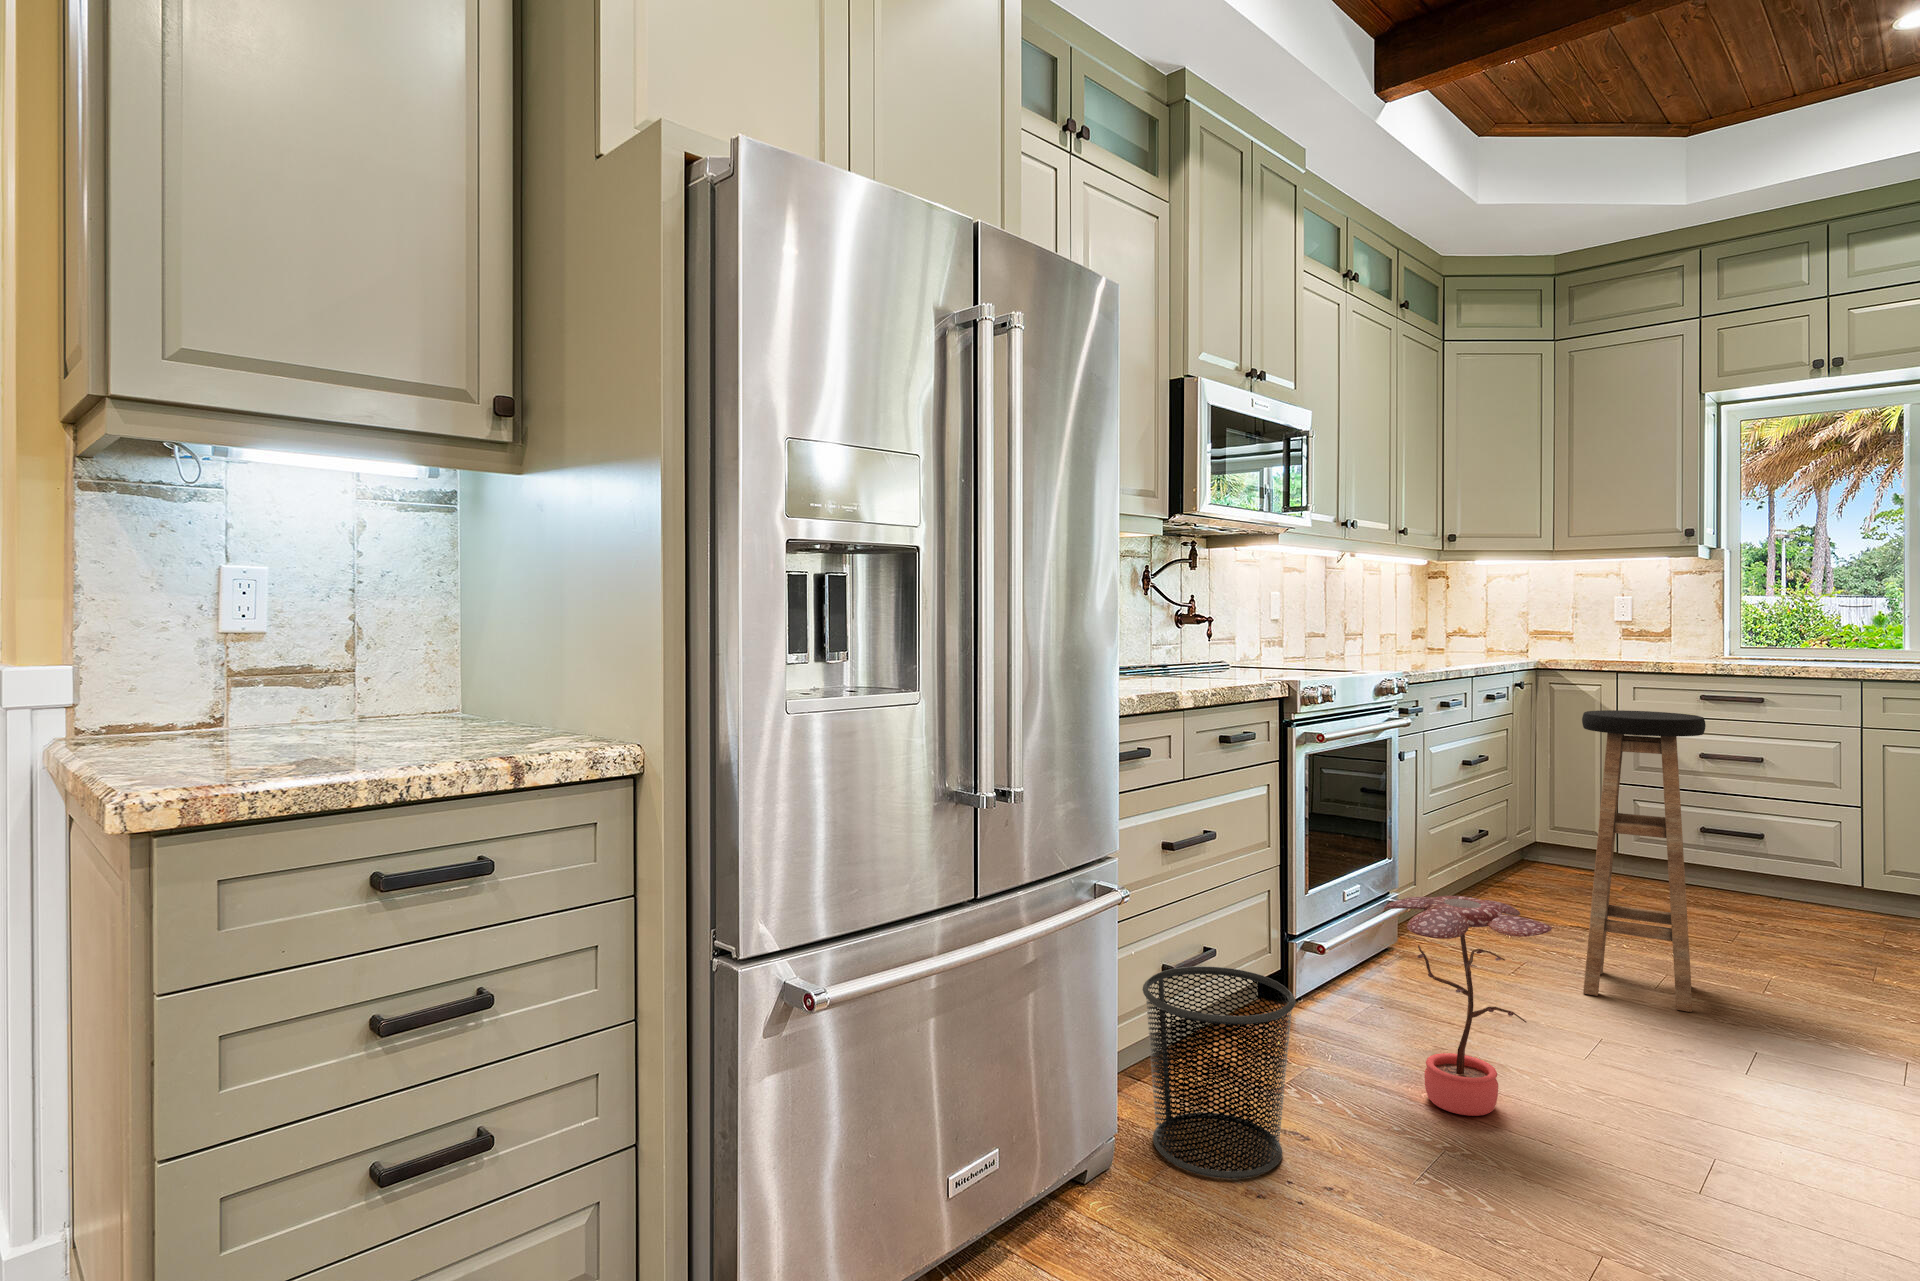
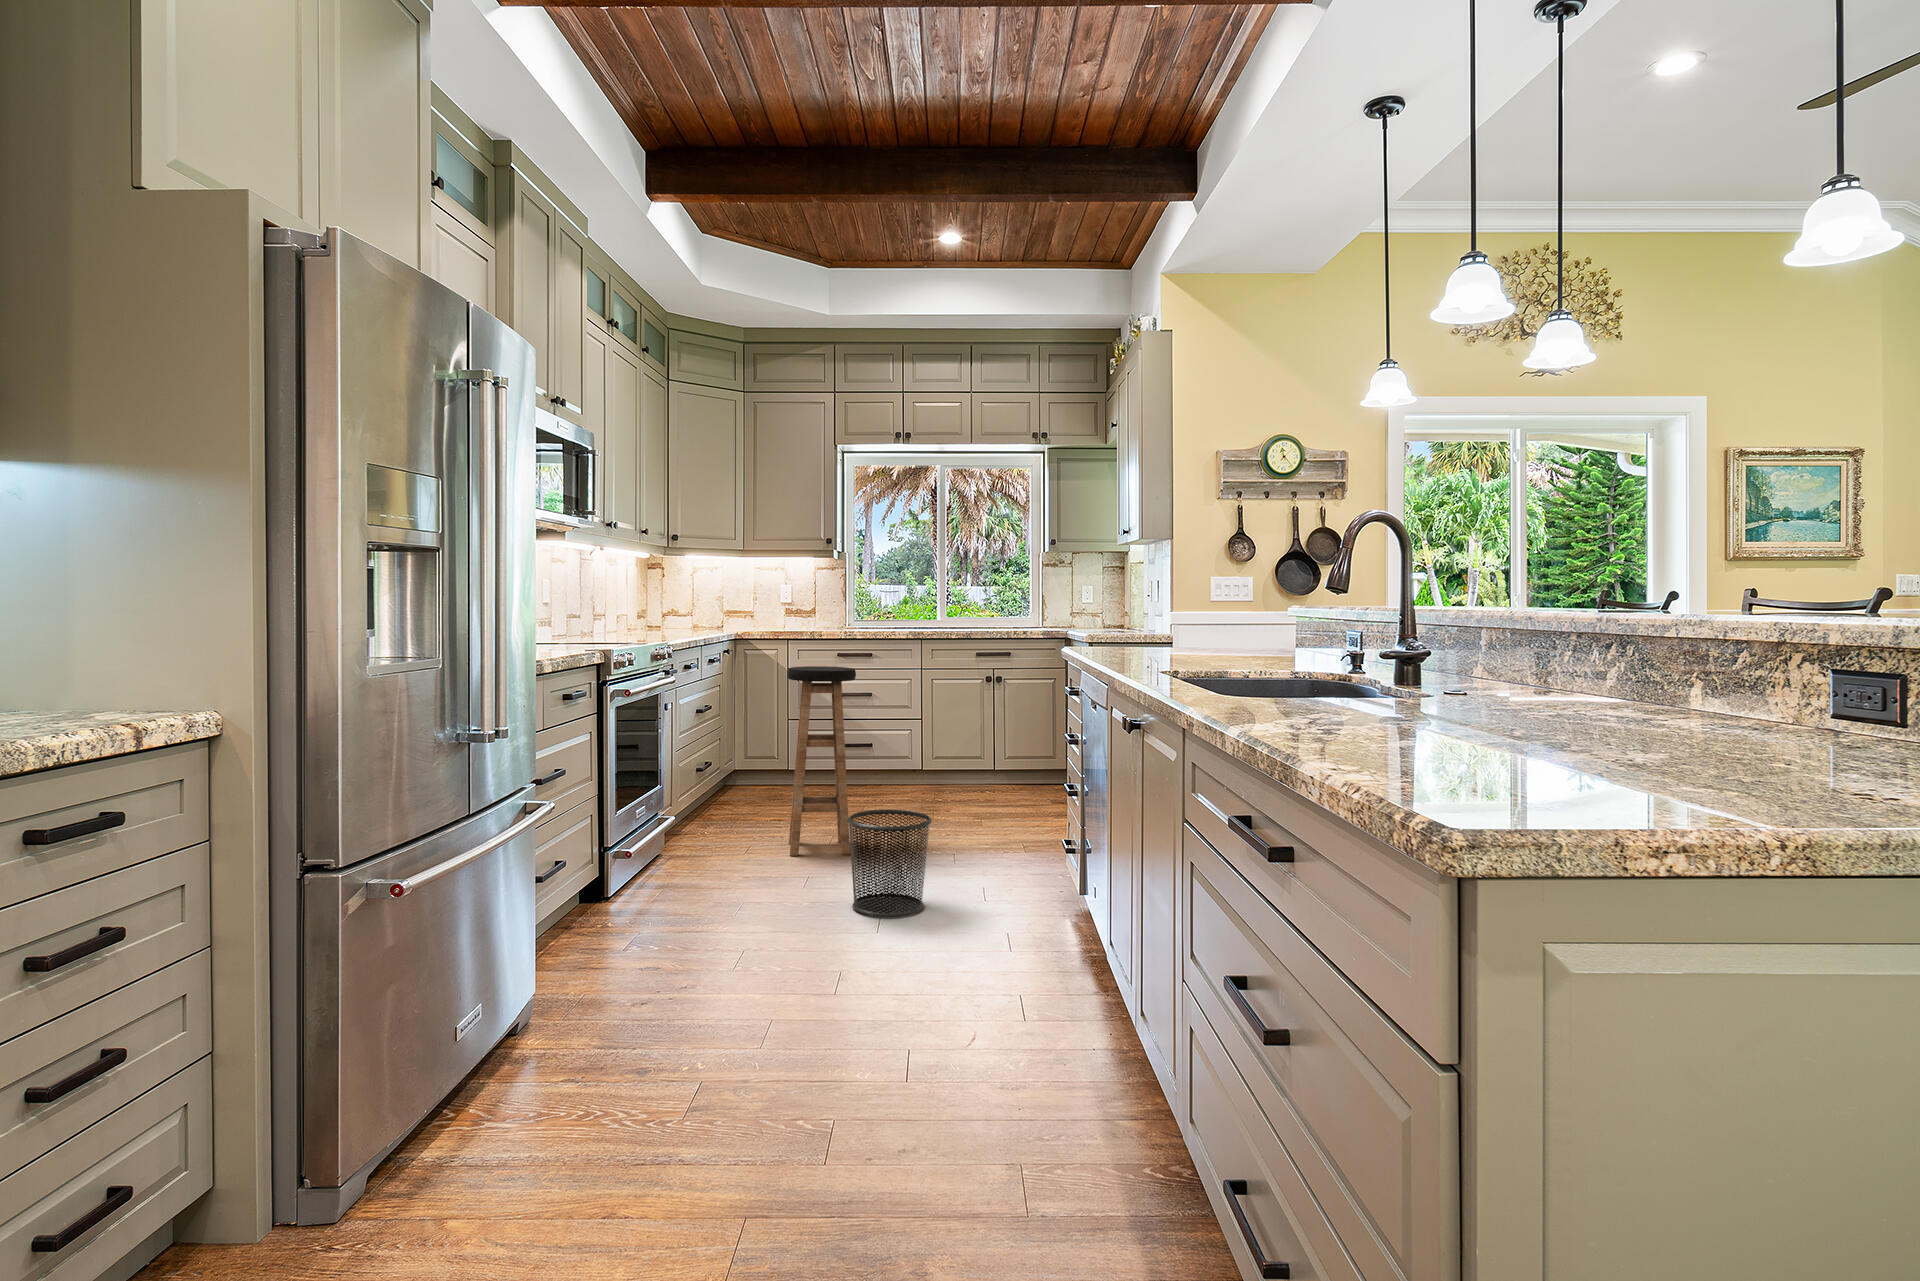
potted plant: present [1384,896,1552,1116] -> none [693,792,798,933]
waste bin: present [1142,966,1296,1179] -> present [848,810,932,917]

